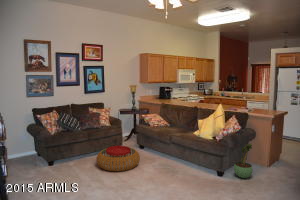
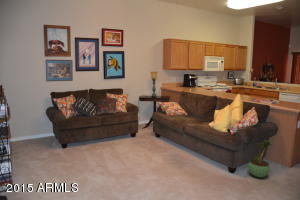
pouf: present [97,146,140,171] -> none [107,133,150,159]

